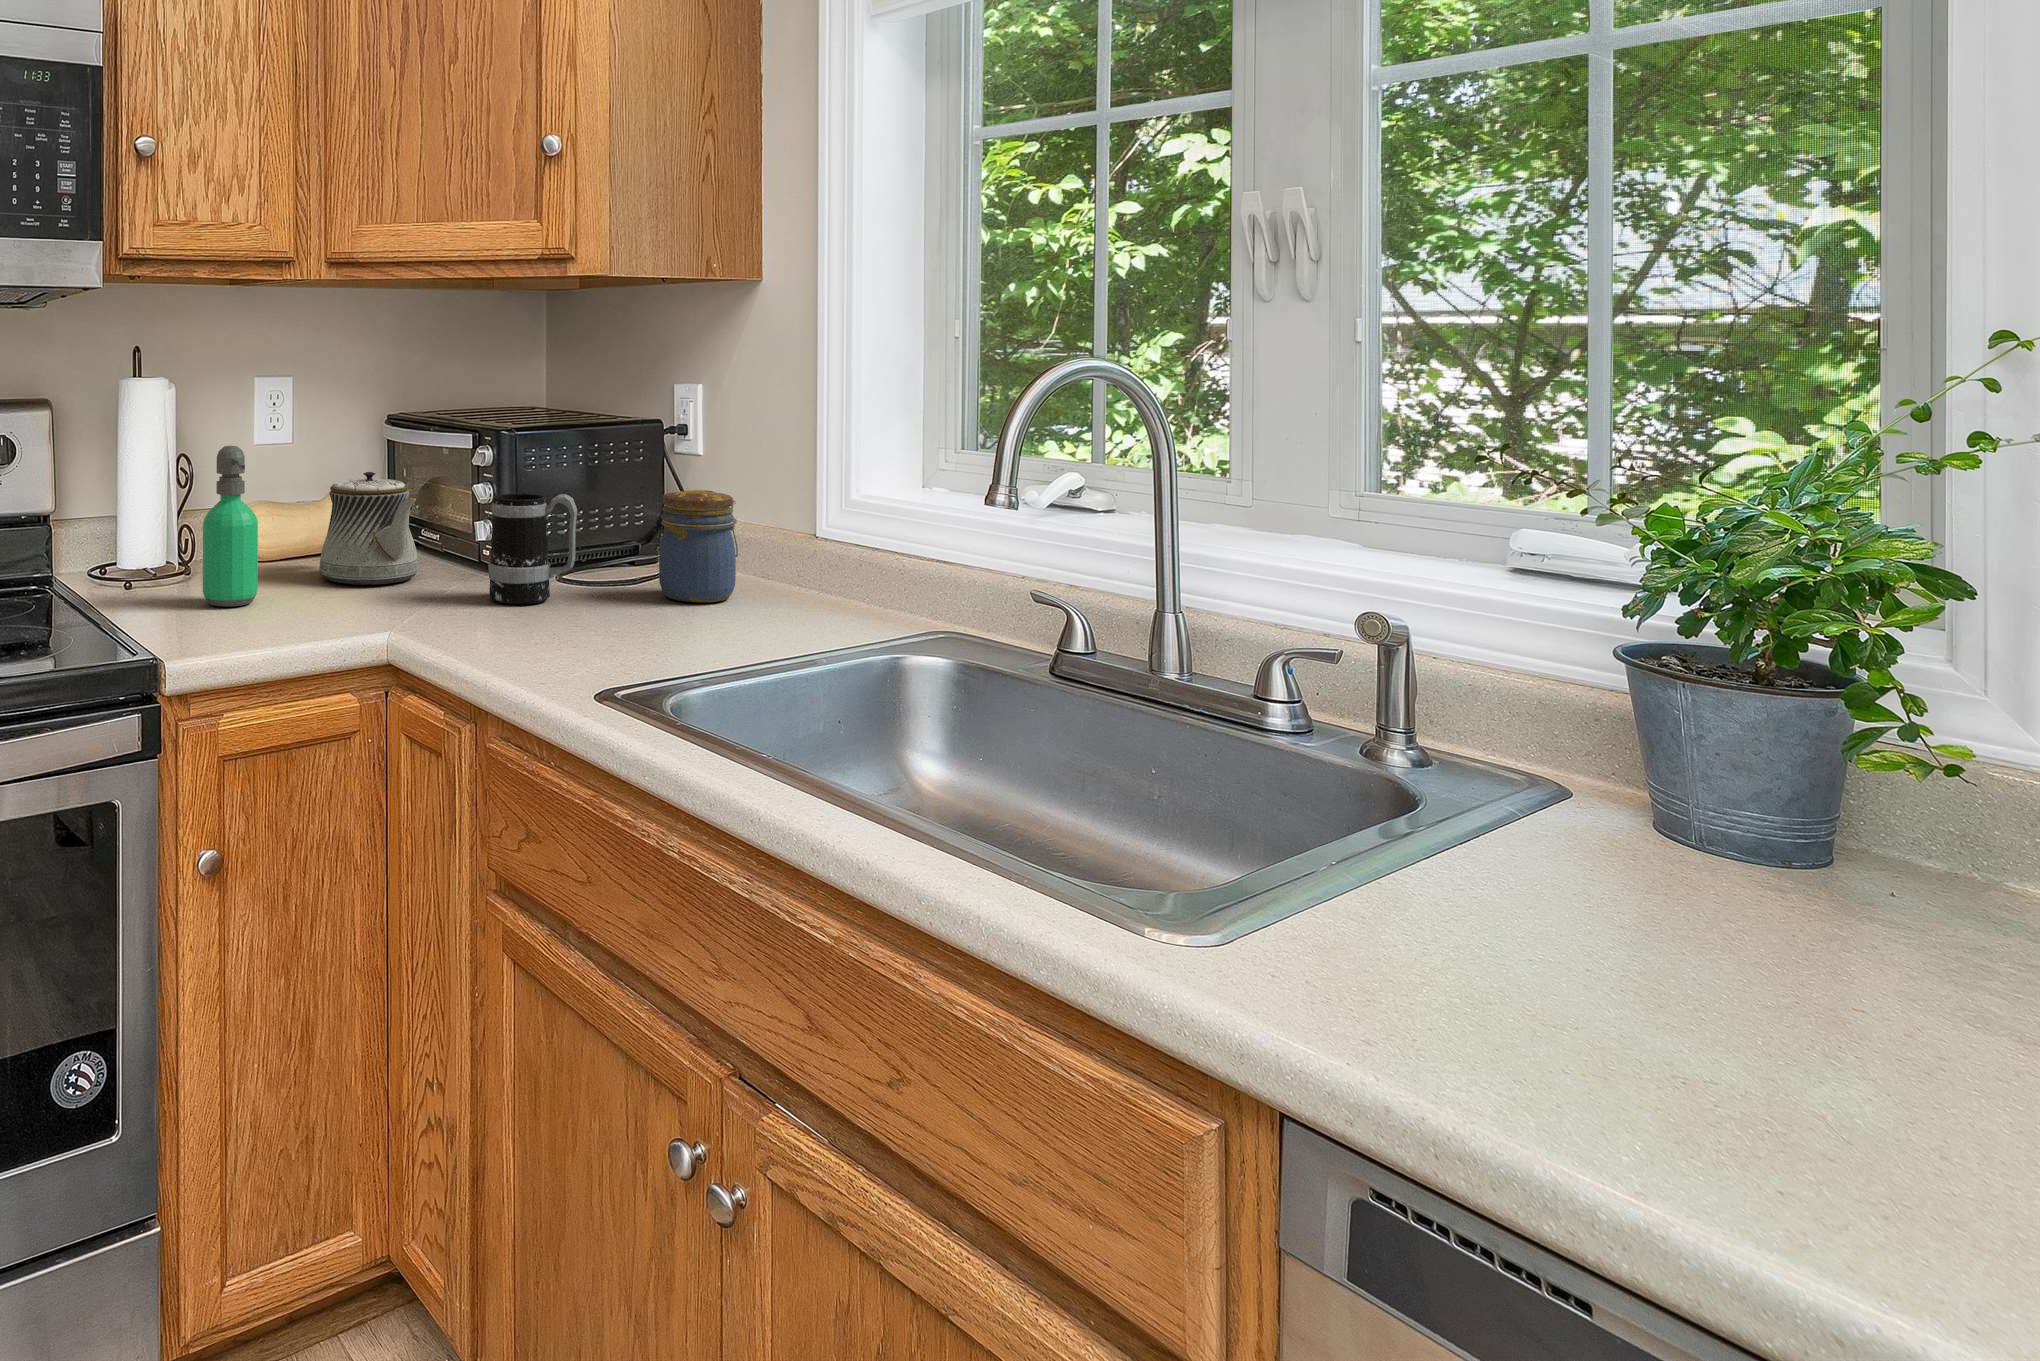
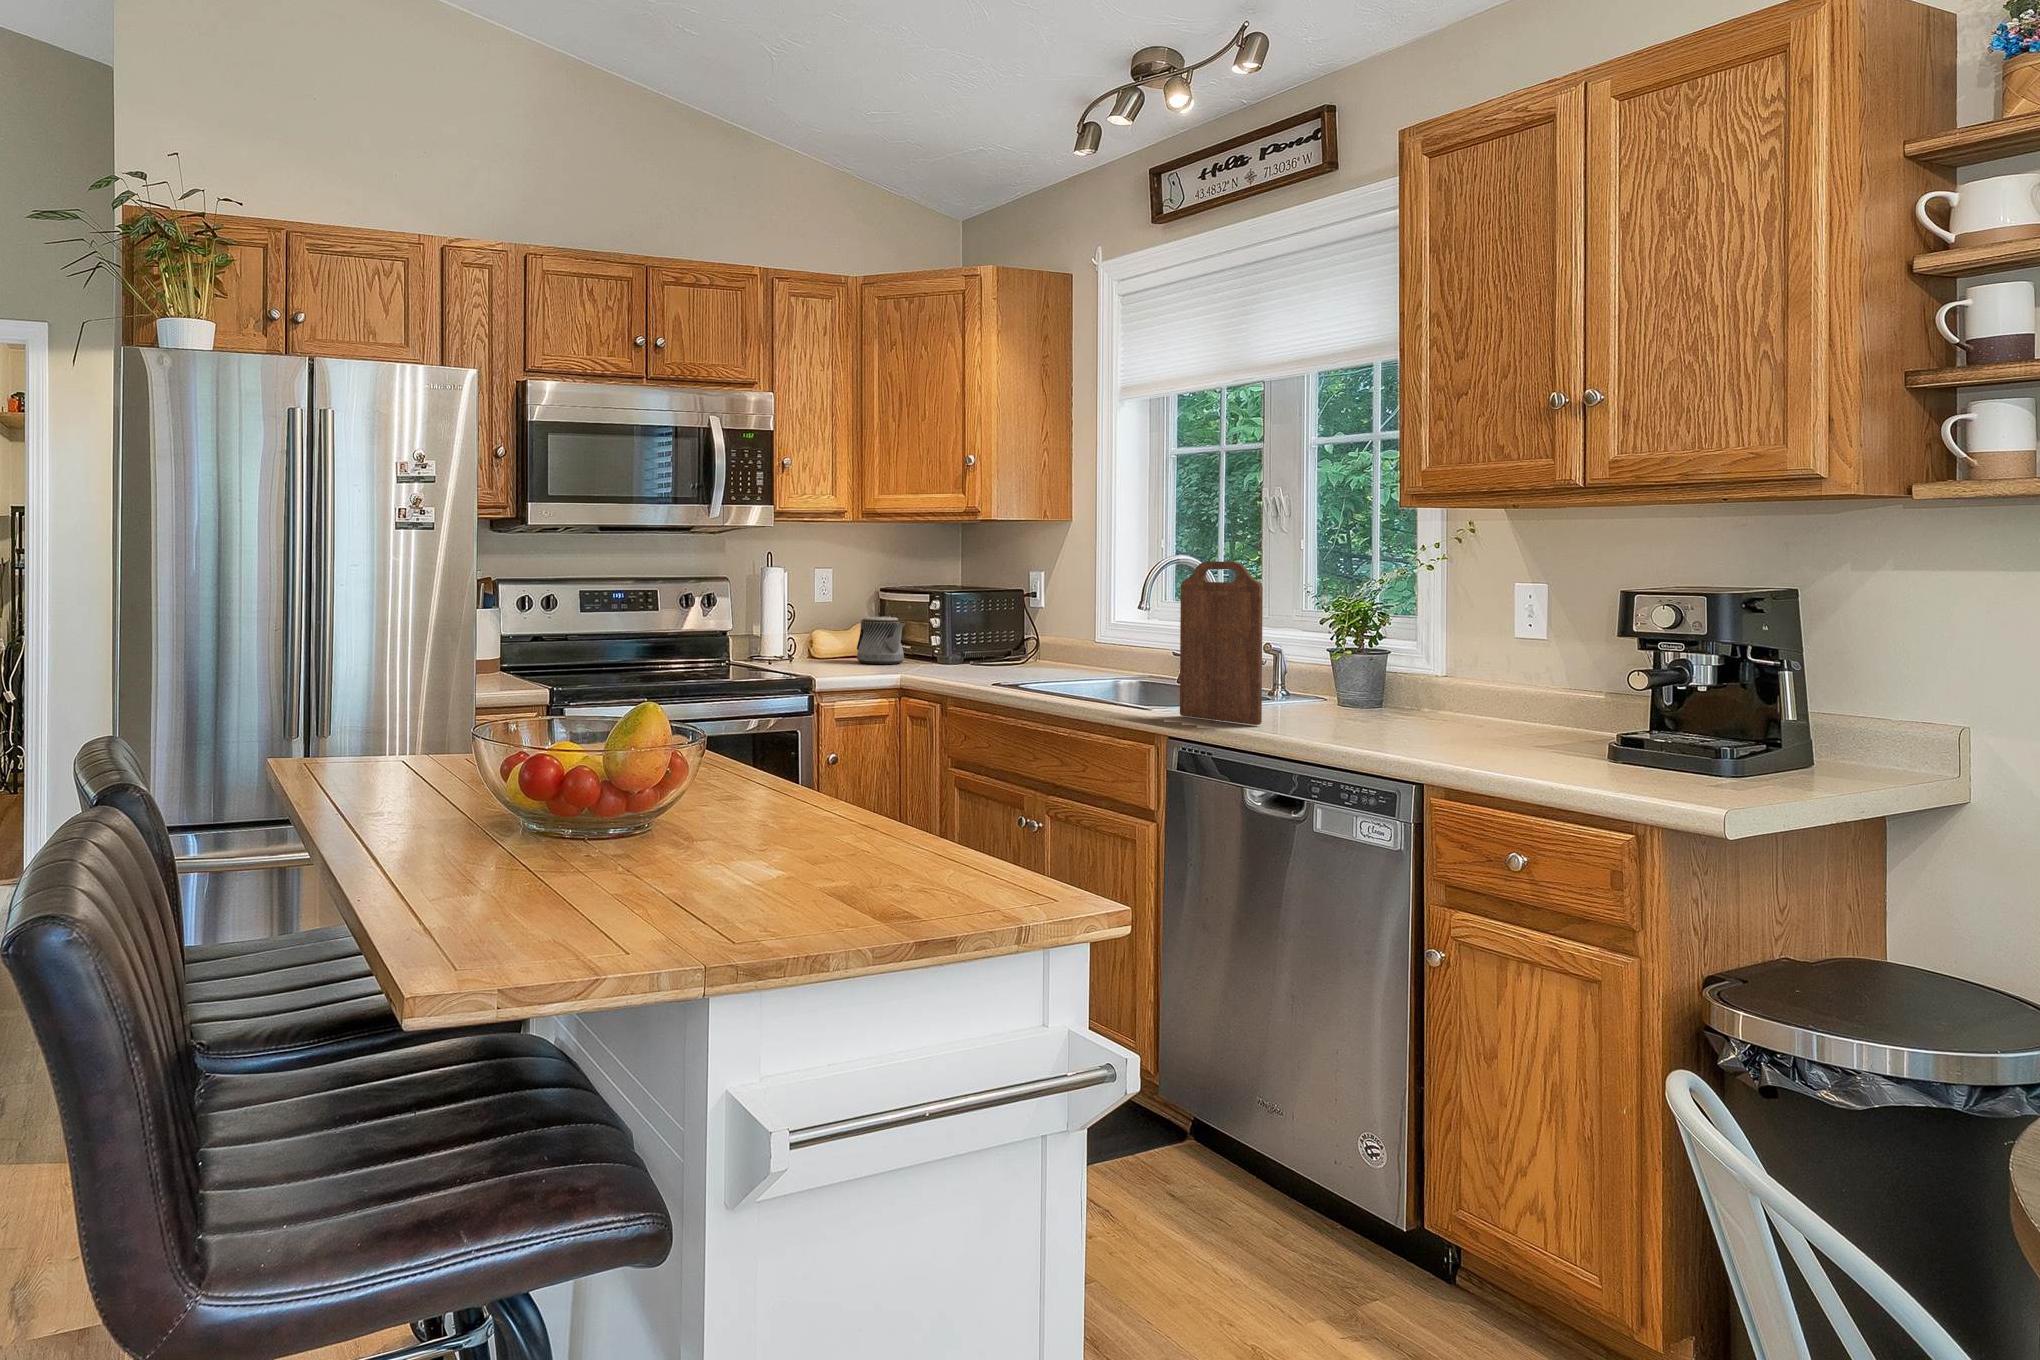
cutting board: none [1306,410,1788,1158] -> present [1180,561,1263,725]
soap dispenser: present [203,446,258,607] -> none [812,597,836,667]
jar: present [659,490,738,602] -> none [1019,620,1057,670]
mug: present [489,494,577,604] -> none [940,620,981,669]

